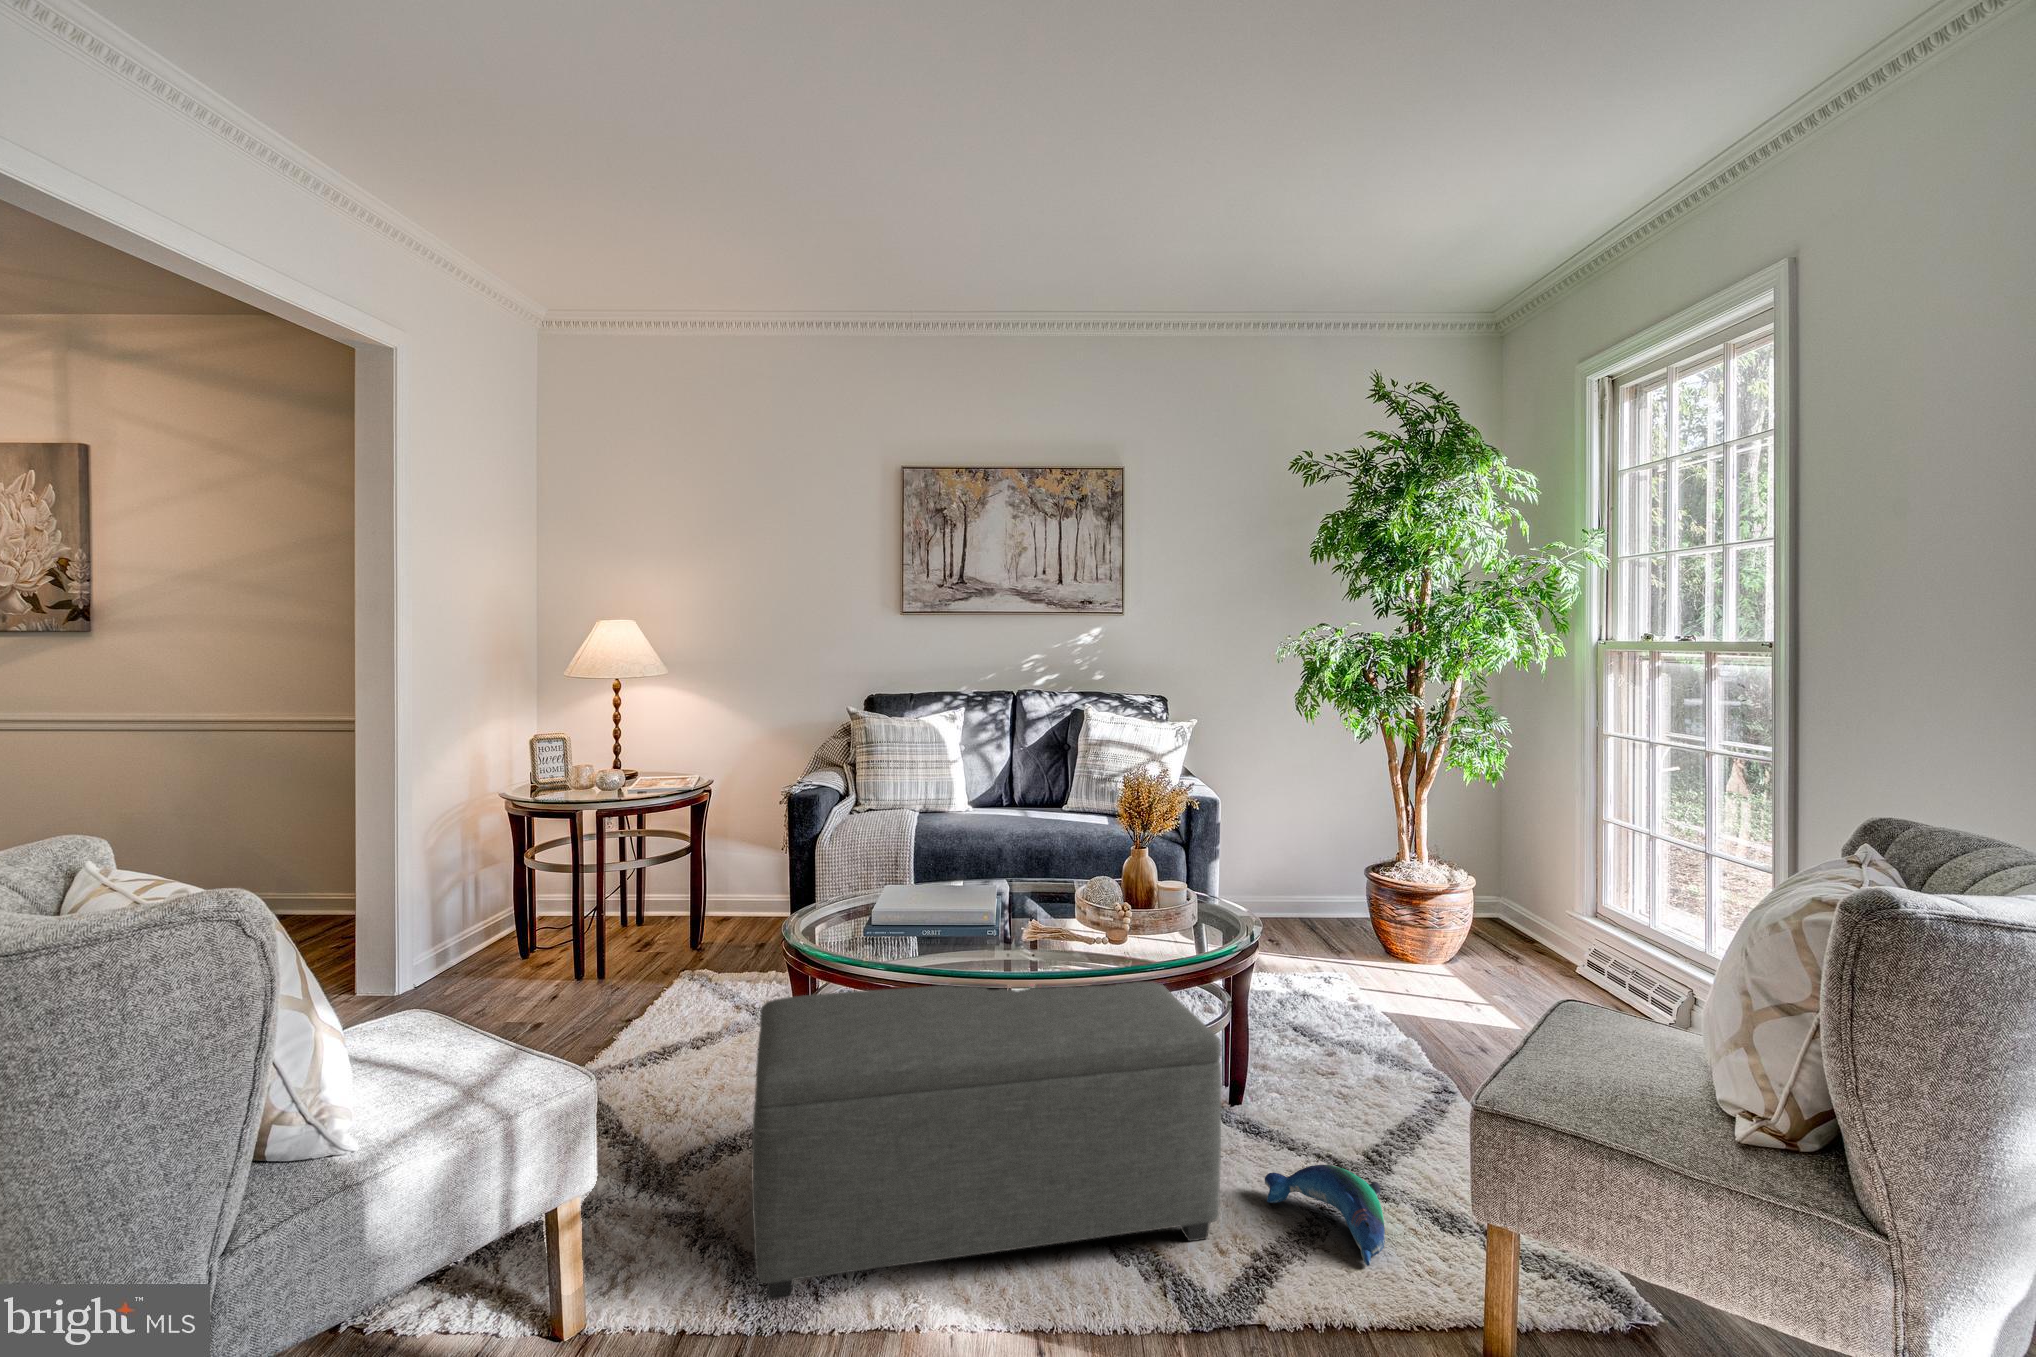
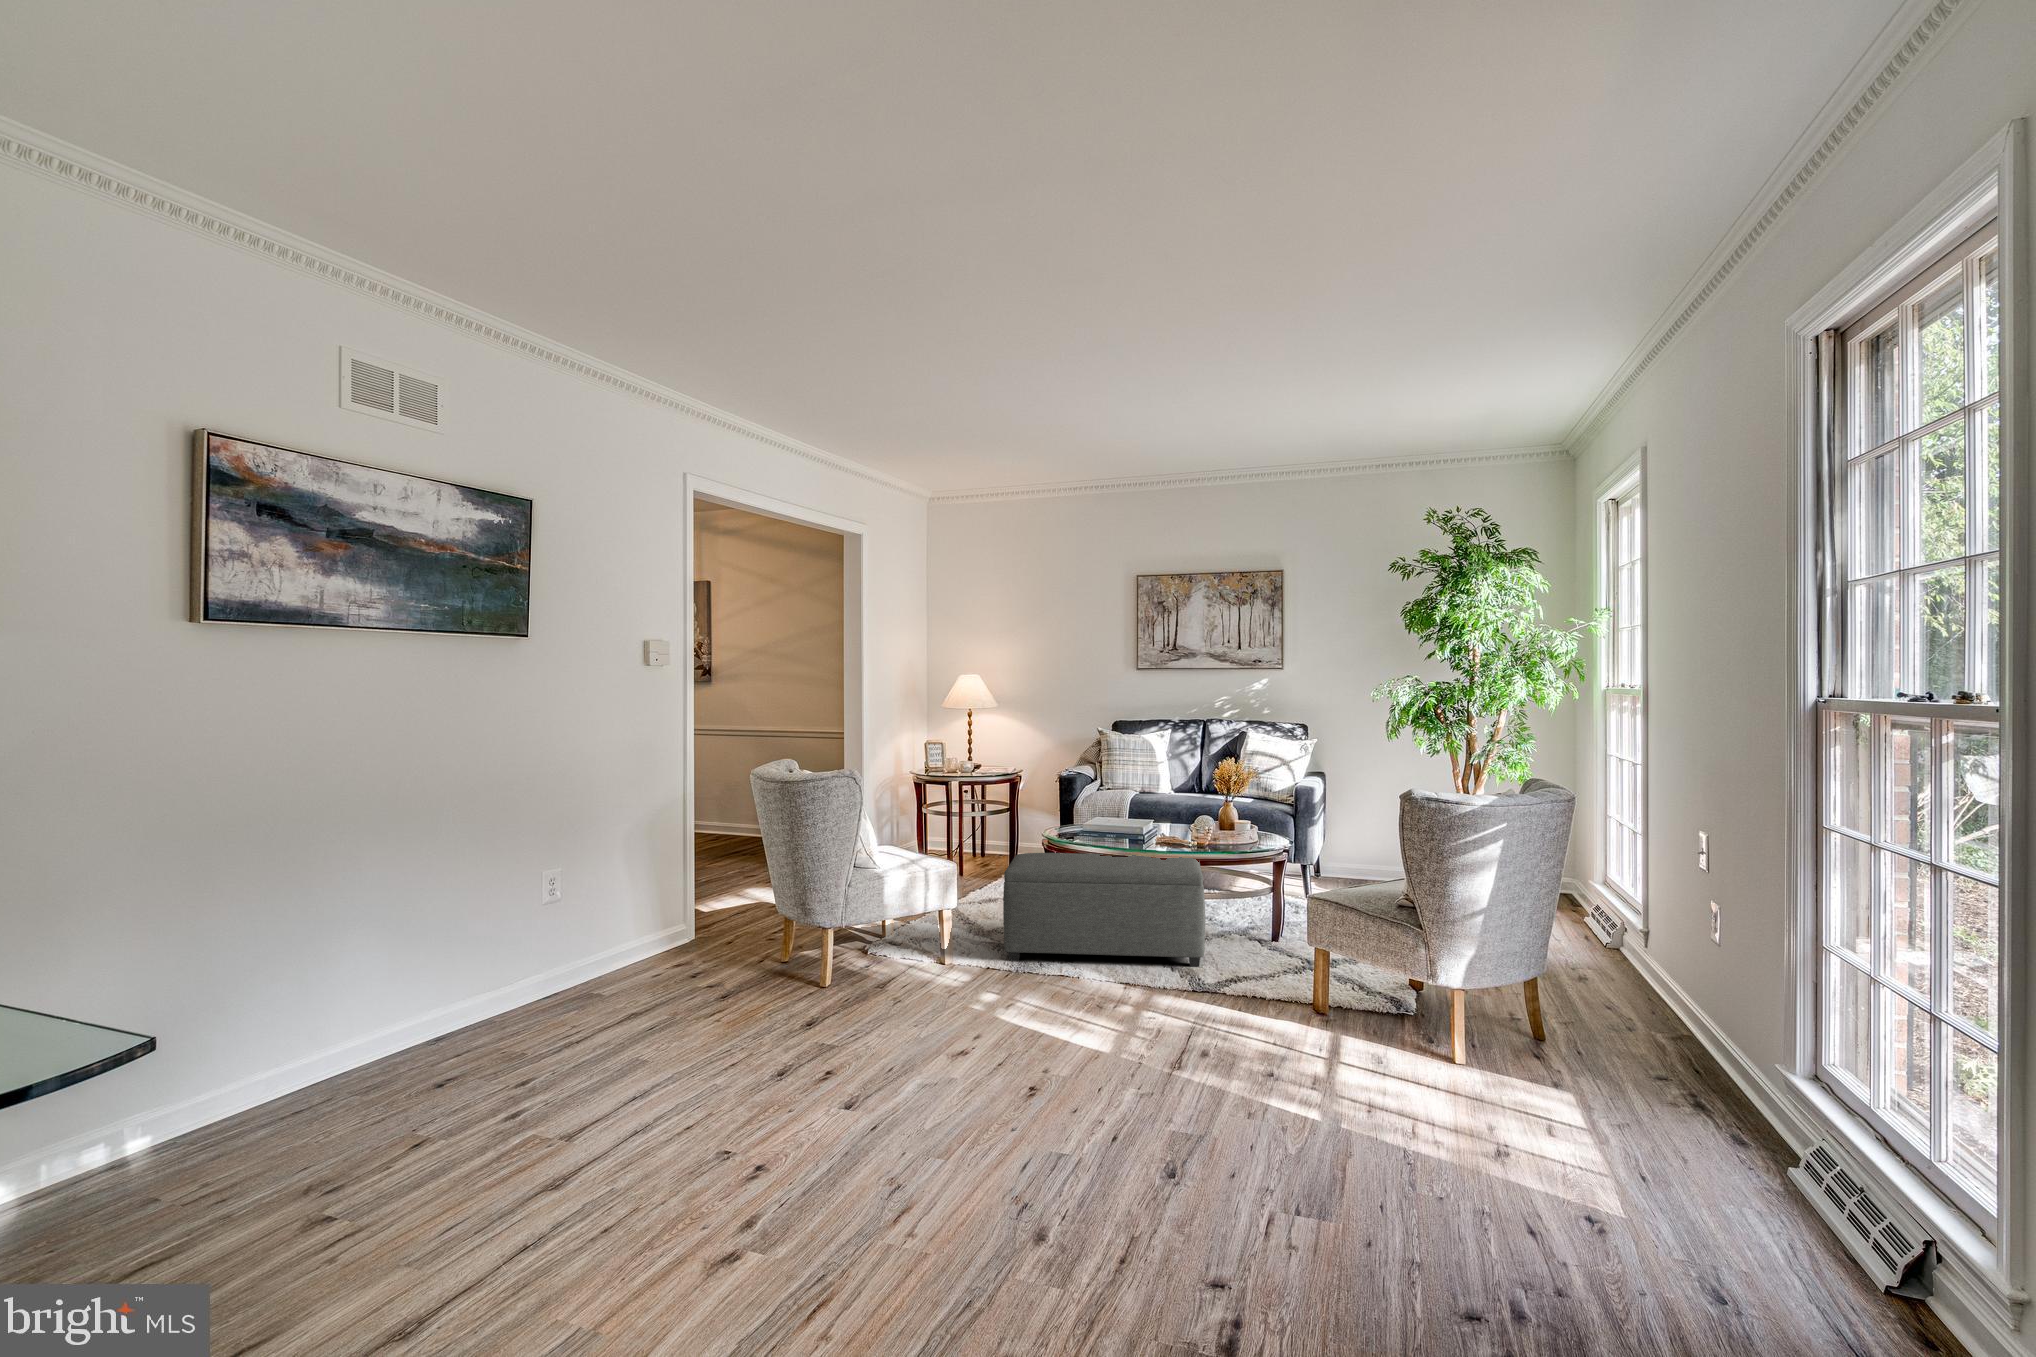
plush toy: present [1265,1165,1385,1266] -> none [1237,946,1285,978]

